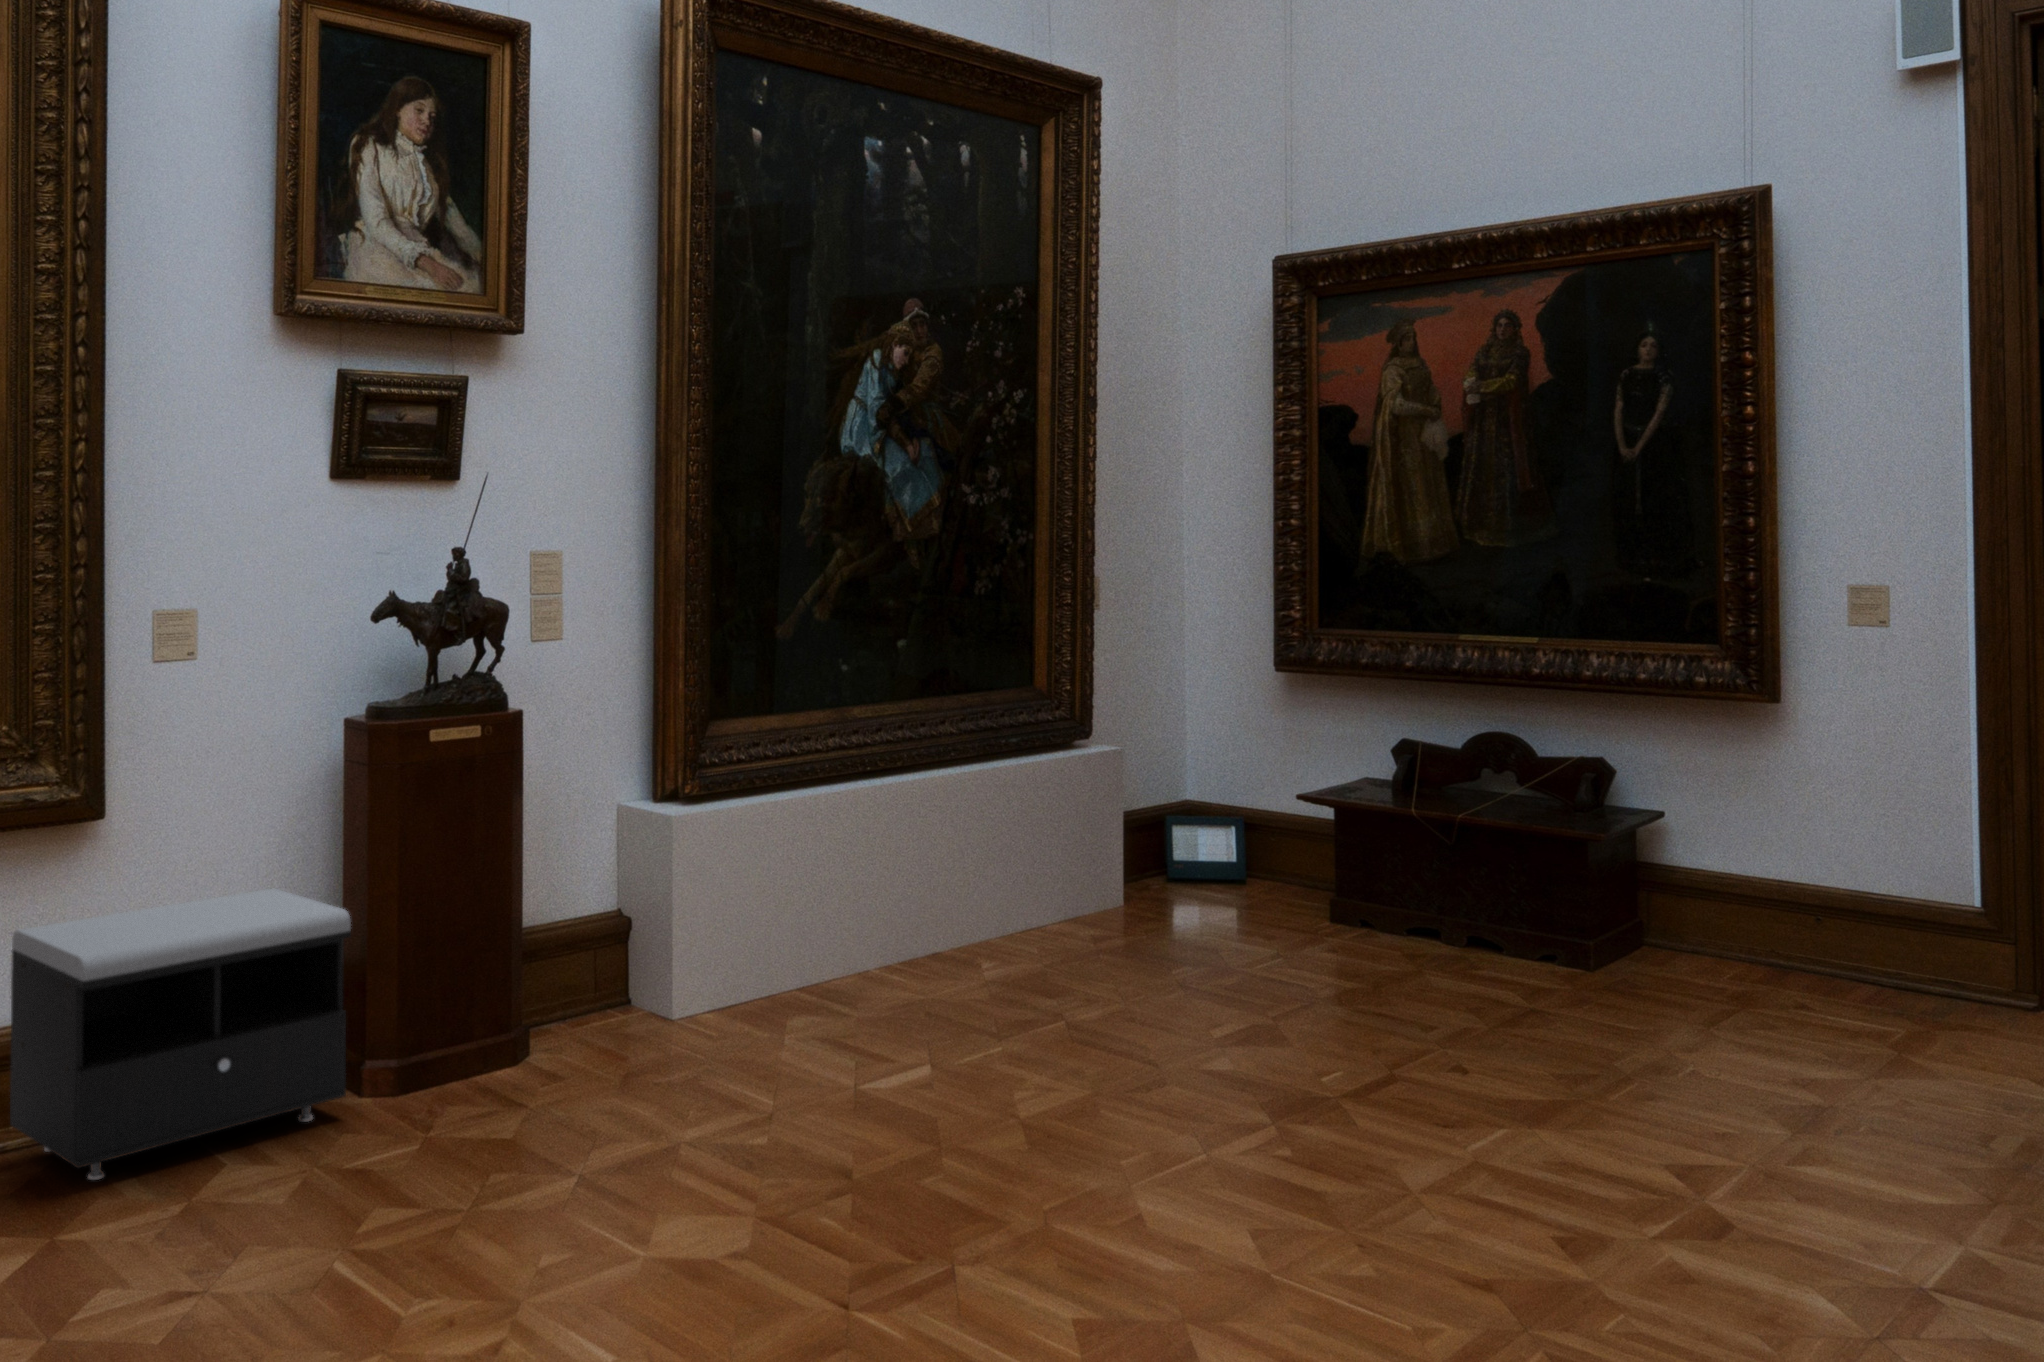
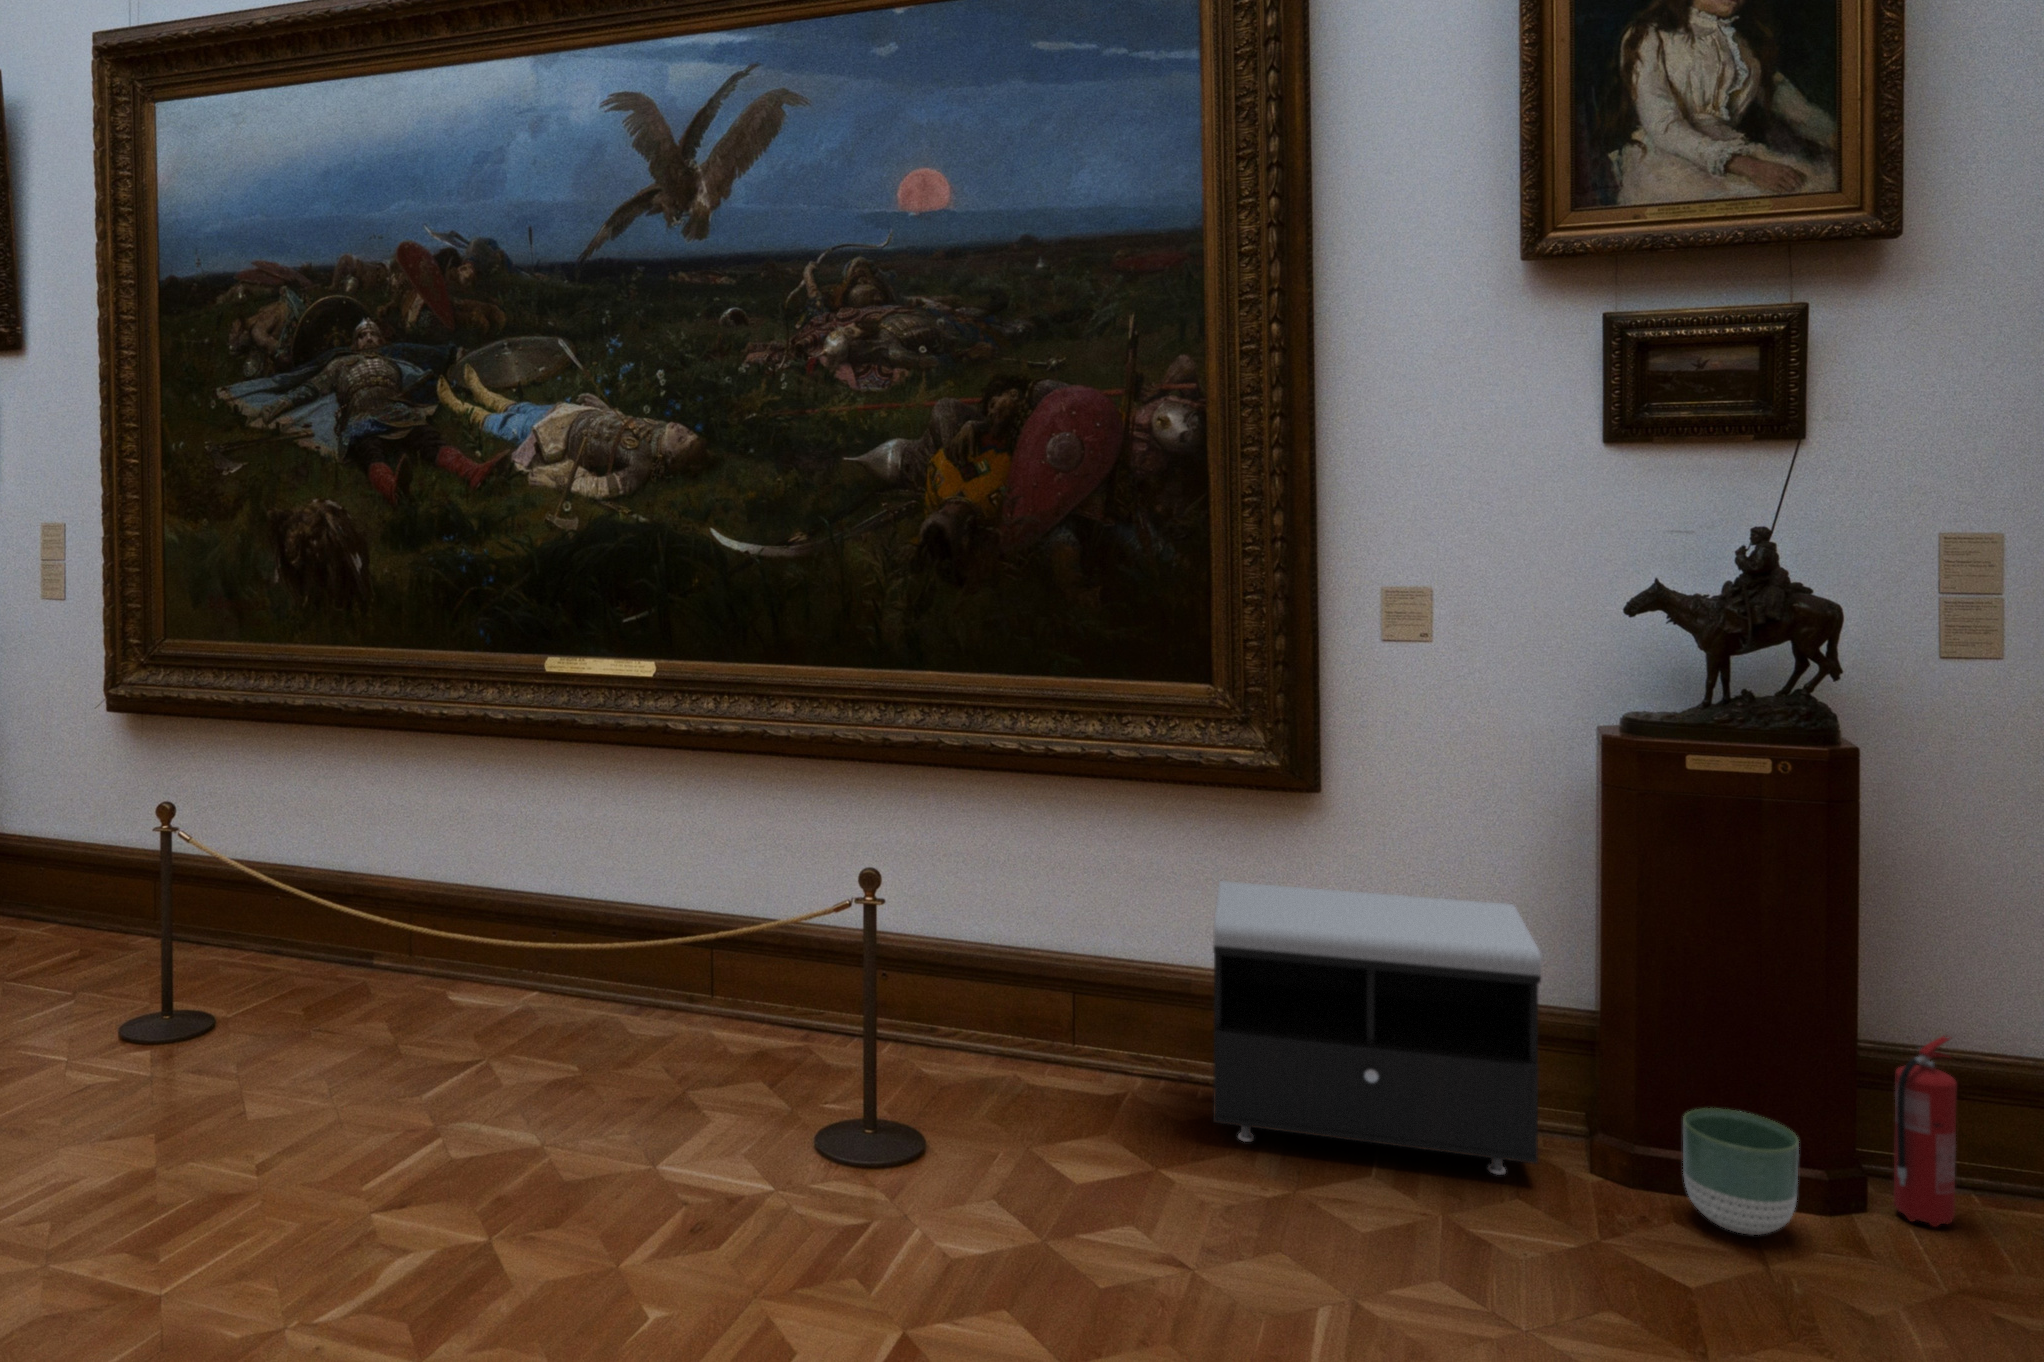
fire extinguisher: none [535,909,571,1050] -> present [1894,1035,1957,1227]
planter: none [439,1002,516,1093] -> present [1683,1108,1799,1235]

